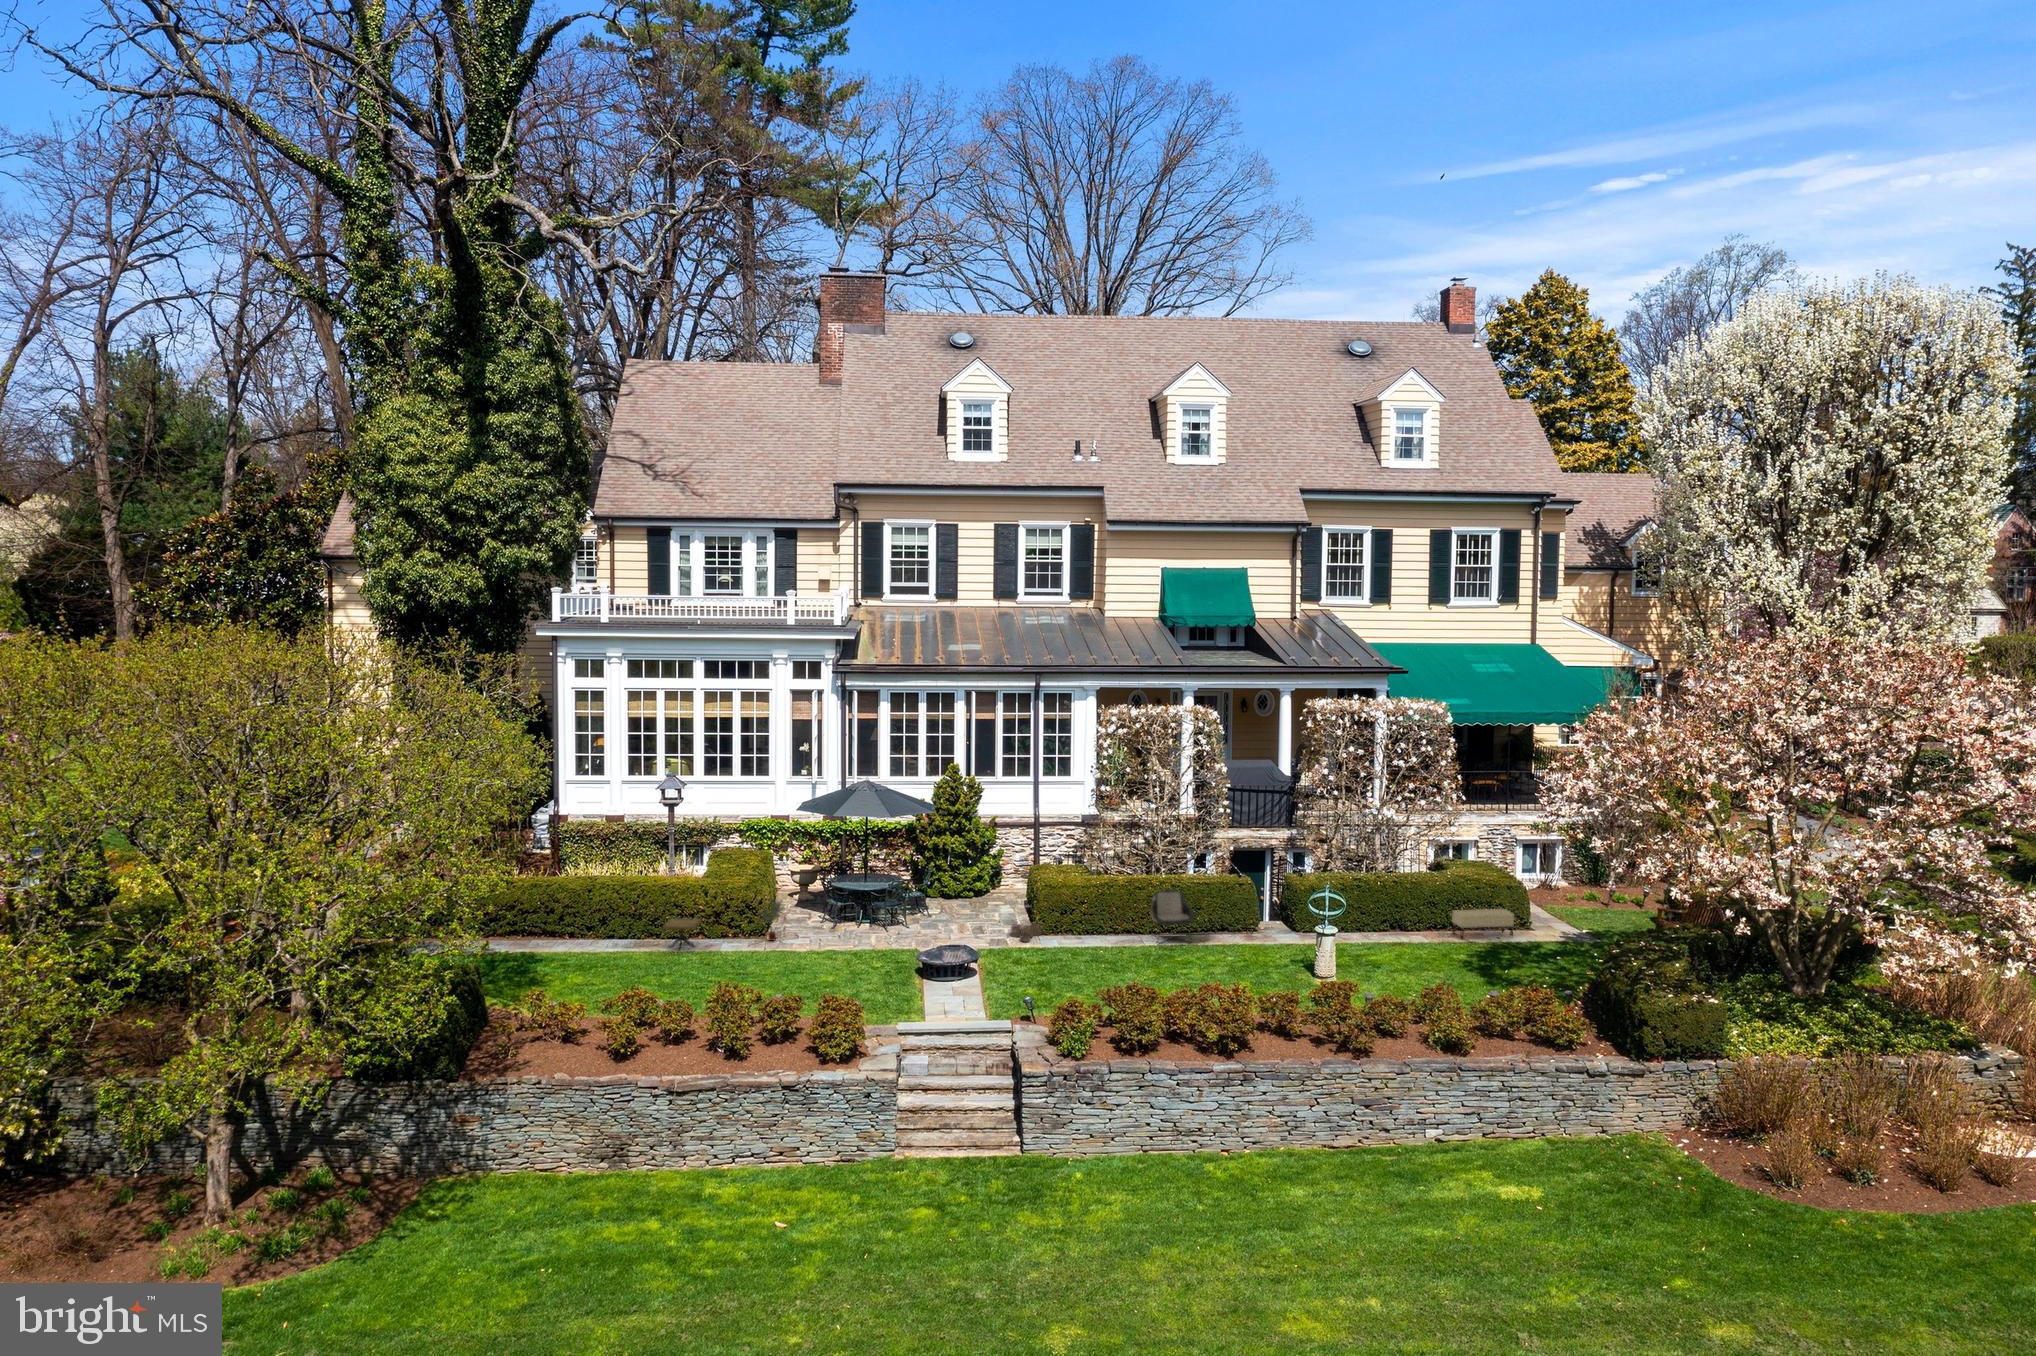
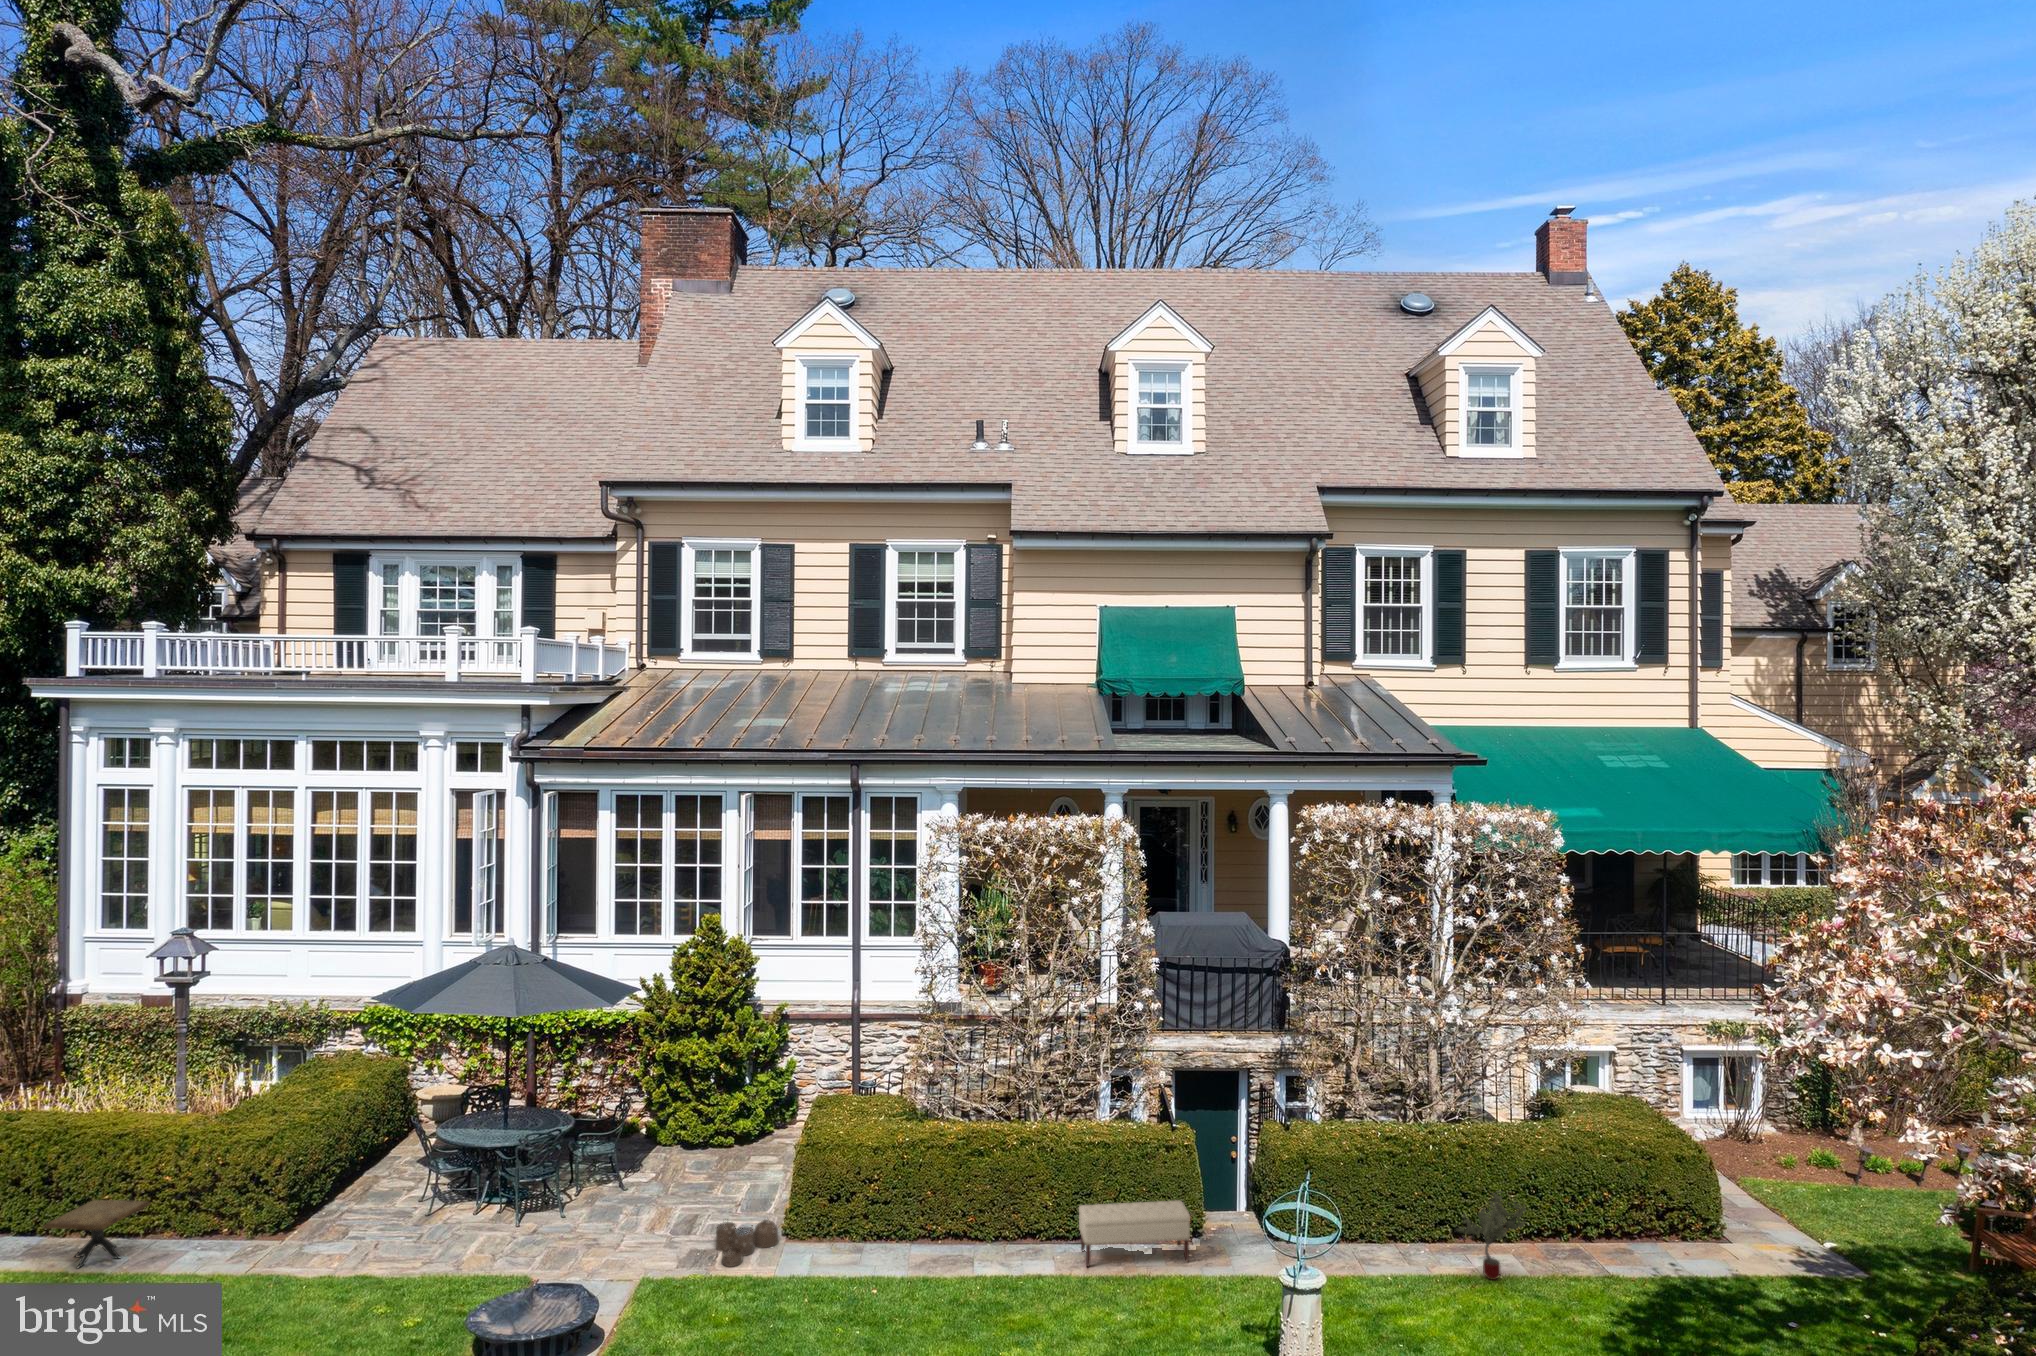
lounge chair: present [1151,889,1195,943] -> none [971,1164,1053,1281]
potted tree: present [760,898,784,941] -> present [1457,1191,1526,1280]
bench: present [1452,909,1514,938] -> present [1079,1200,1190,1267]

